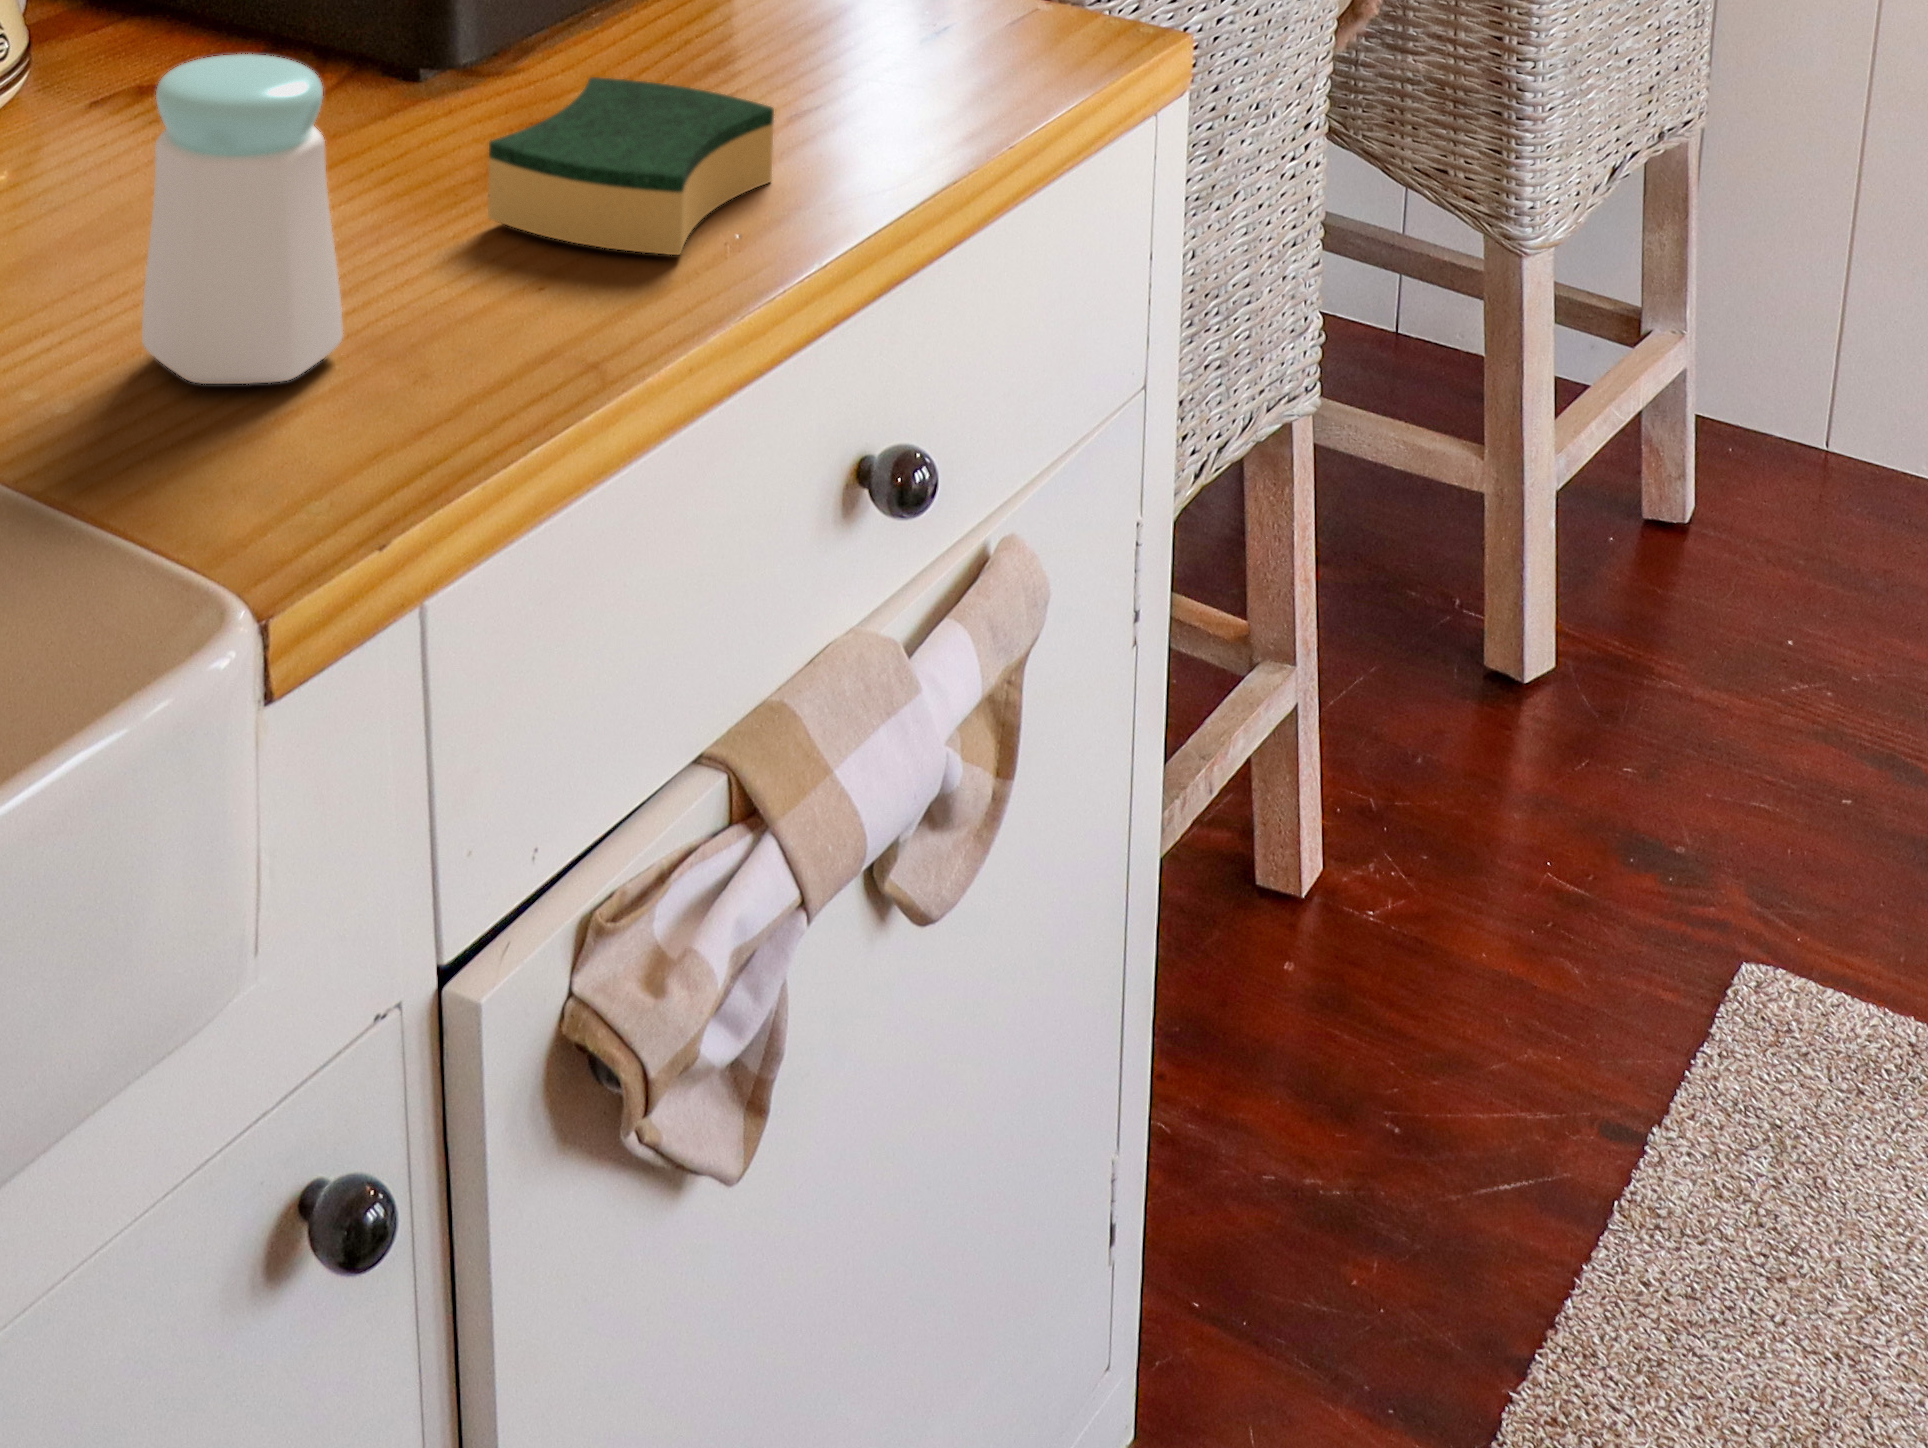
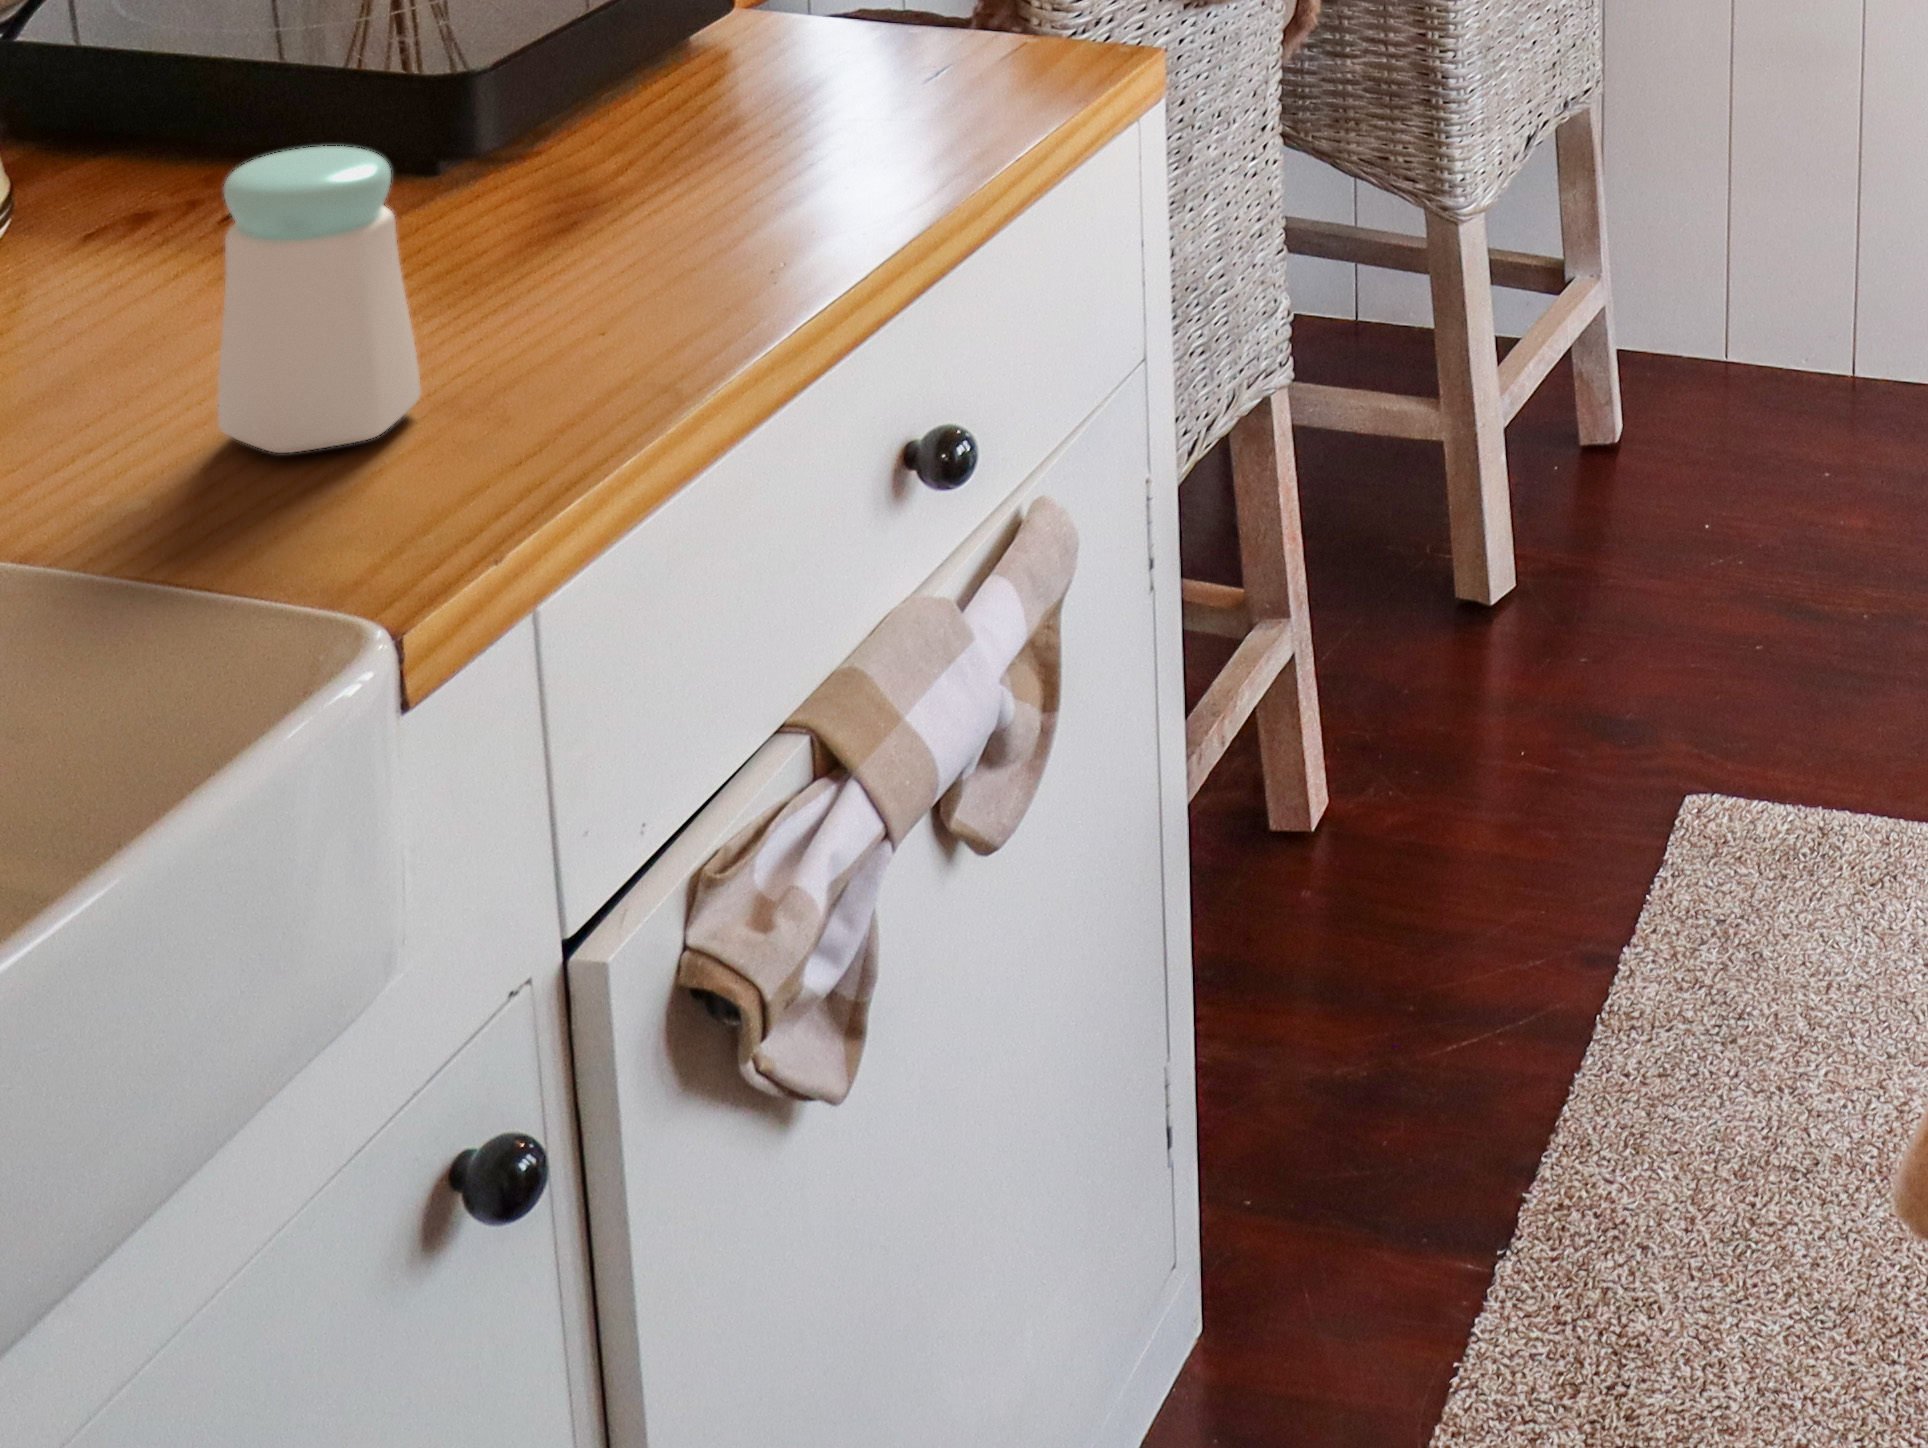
sponge: present [488,77,774,255] -> none [537,139,803,287]

